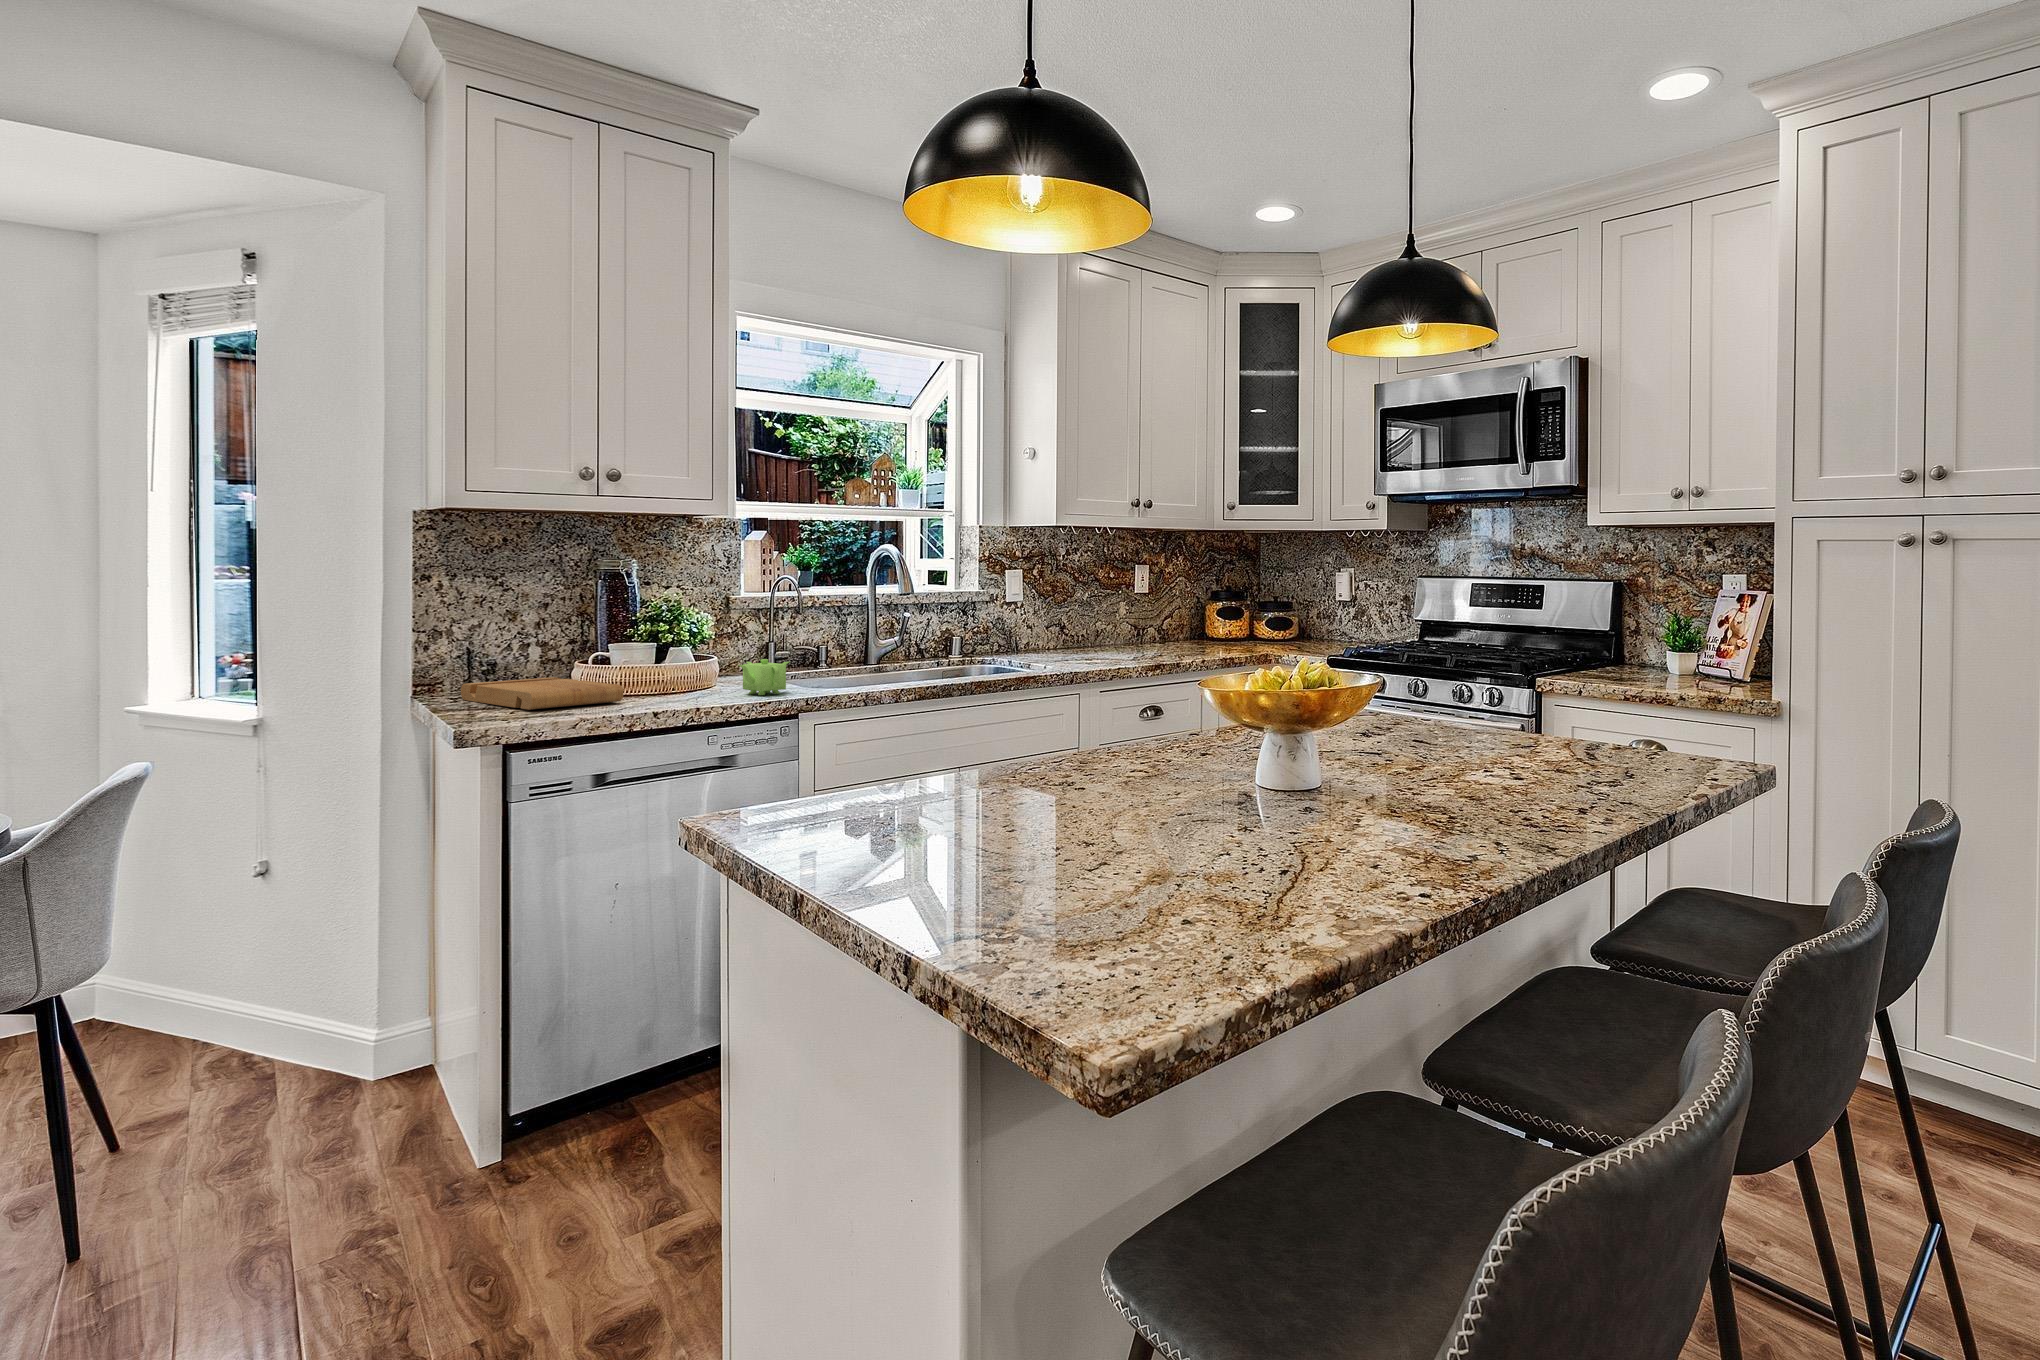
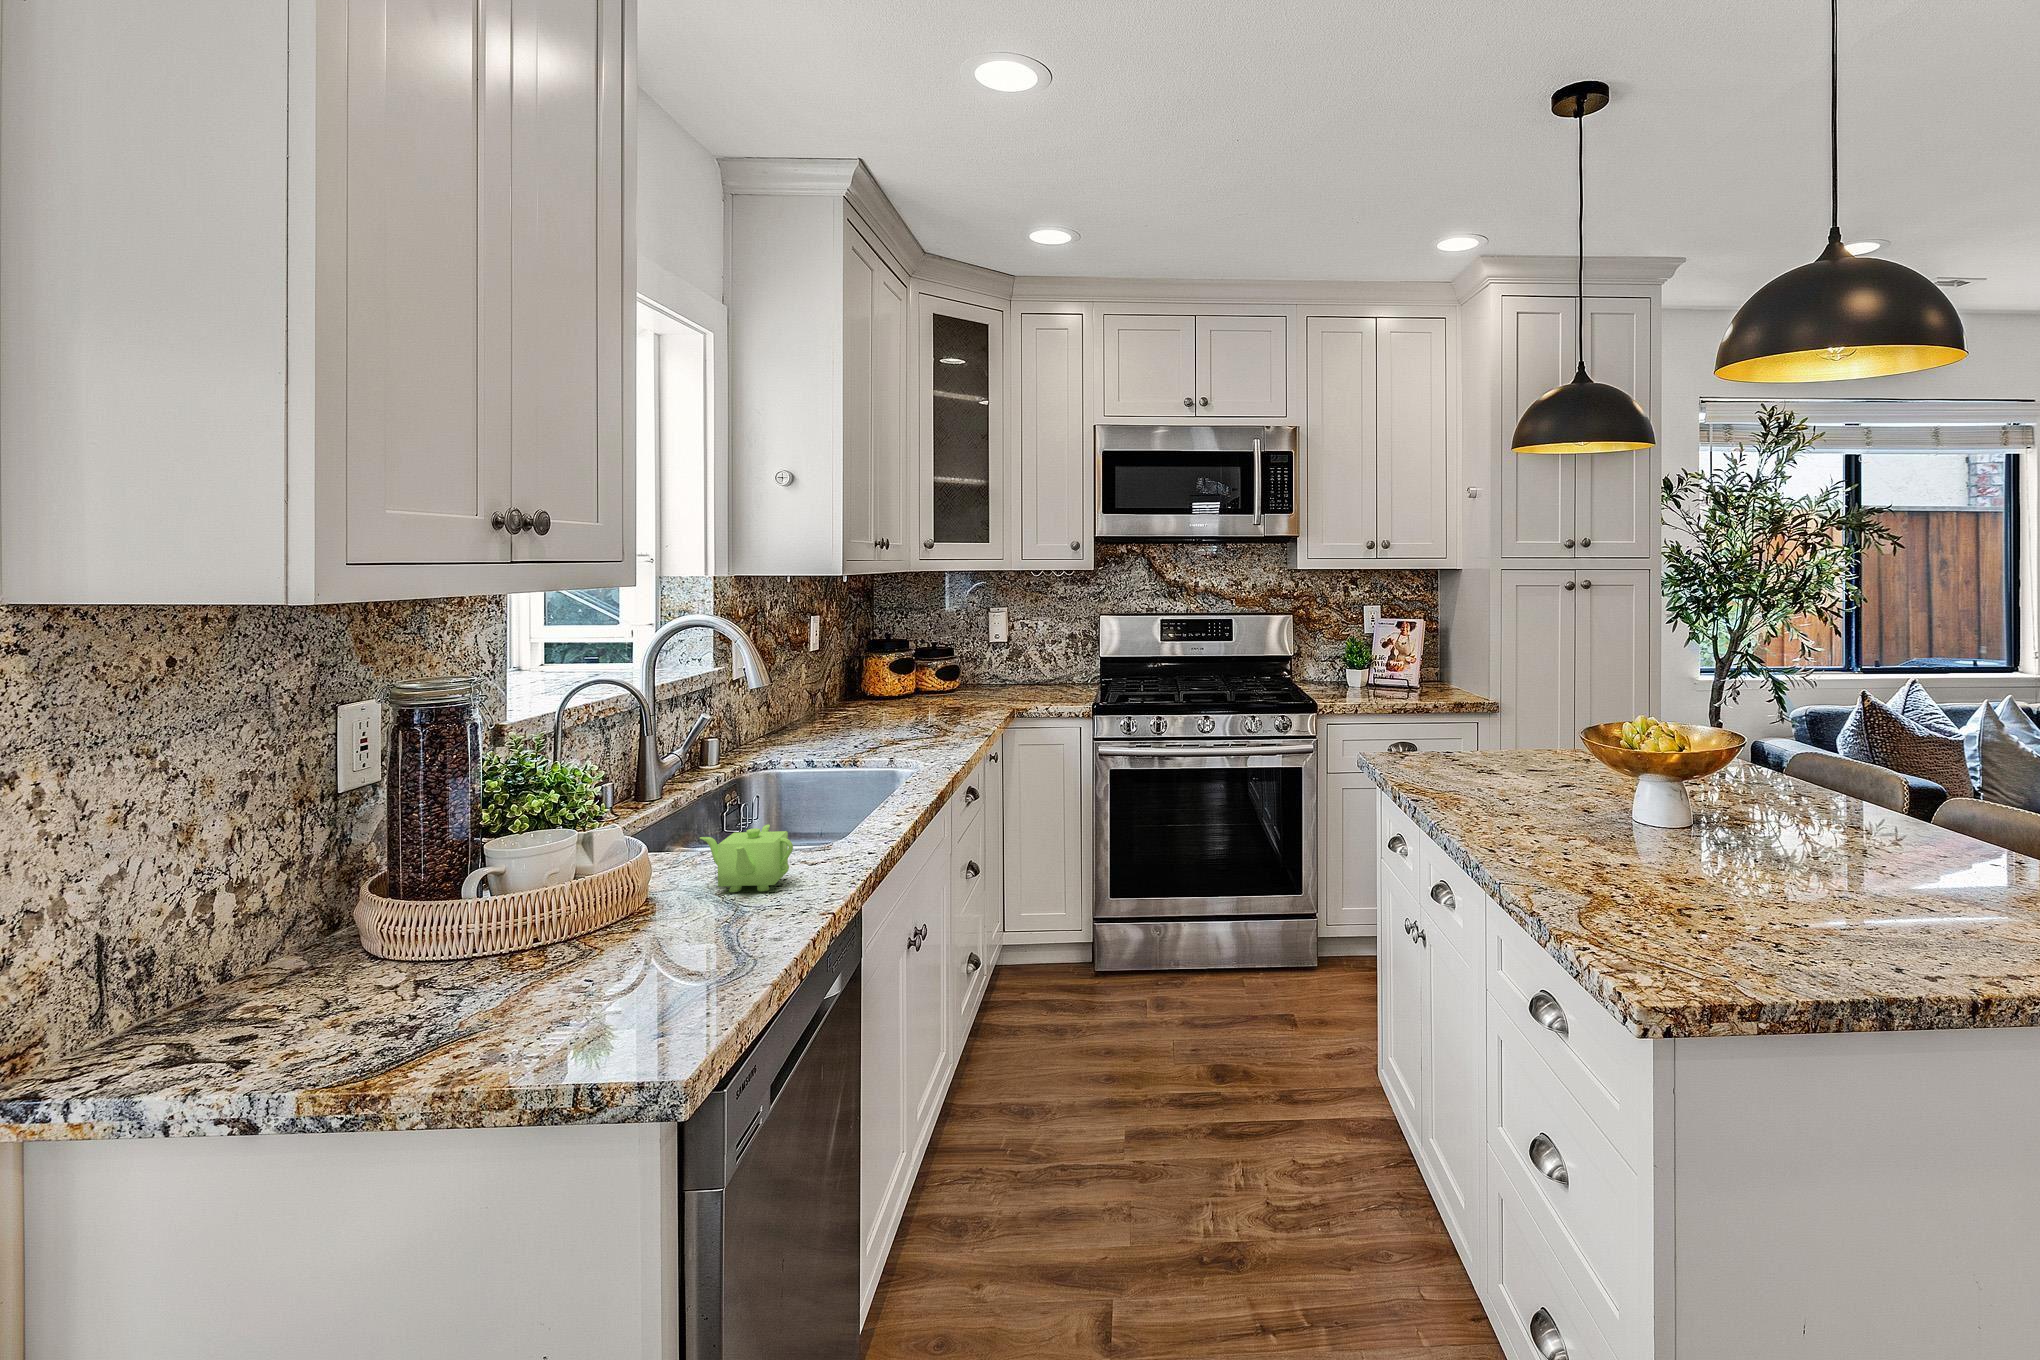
cutting board: present [461,677,623,710] -> none [161,936,618,1065]

